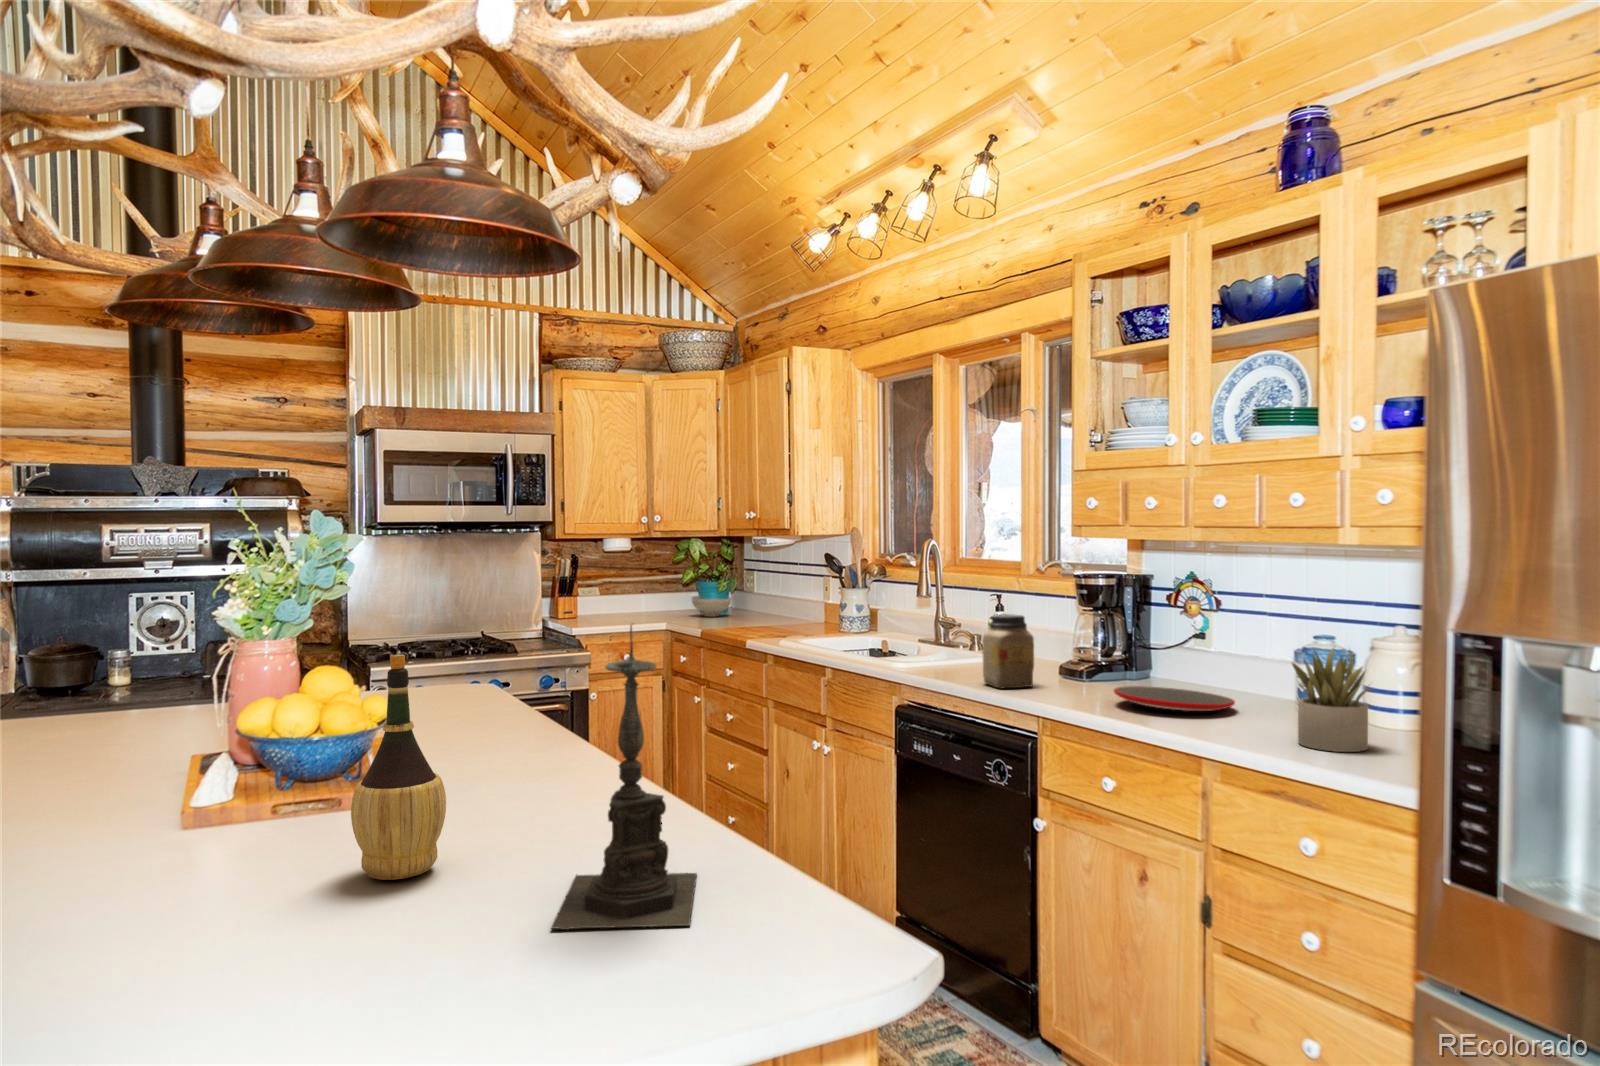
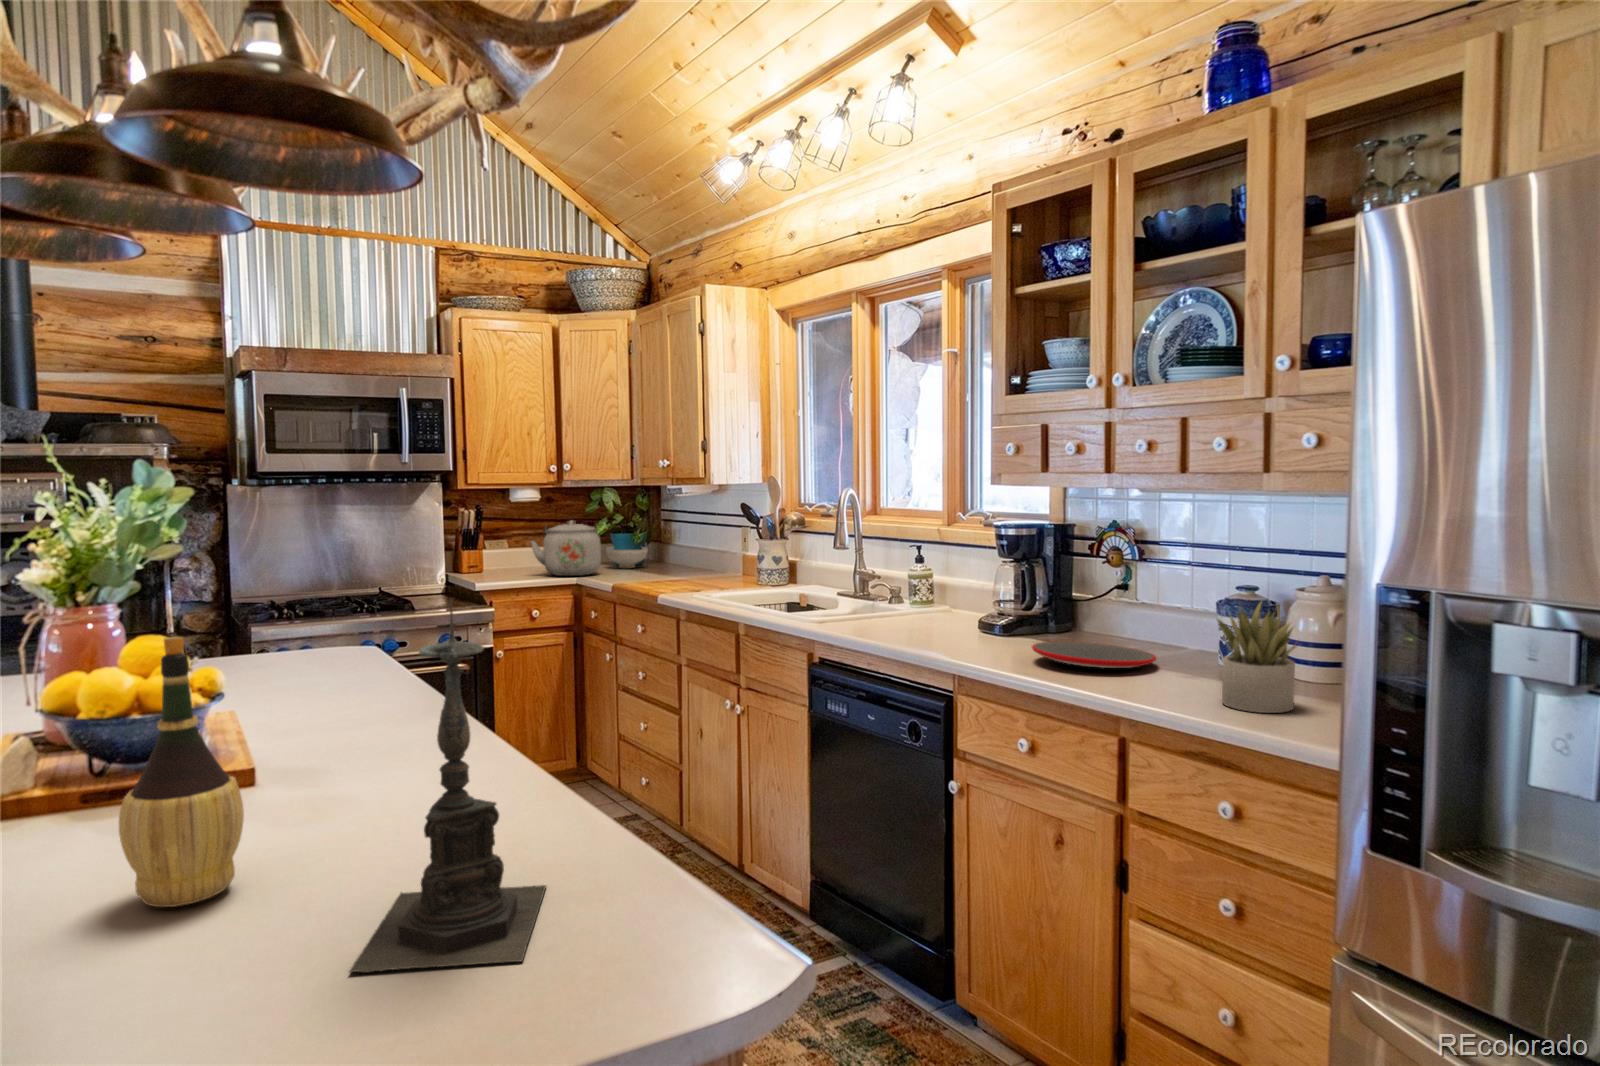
kettle: none [622,569,688,623] -> present [531,520,601,576]
jar: present [982,614,1034,689] -> none [897,567,951,646]

